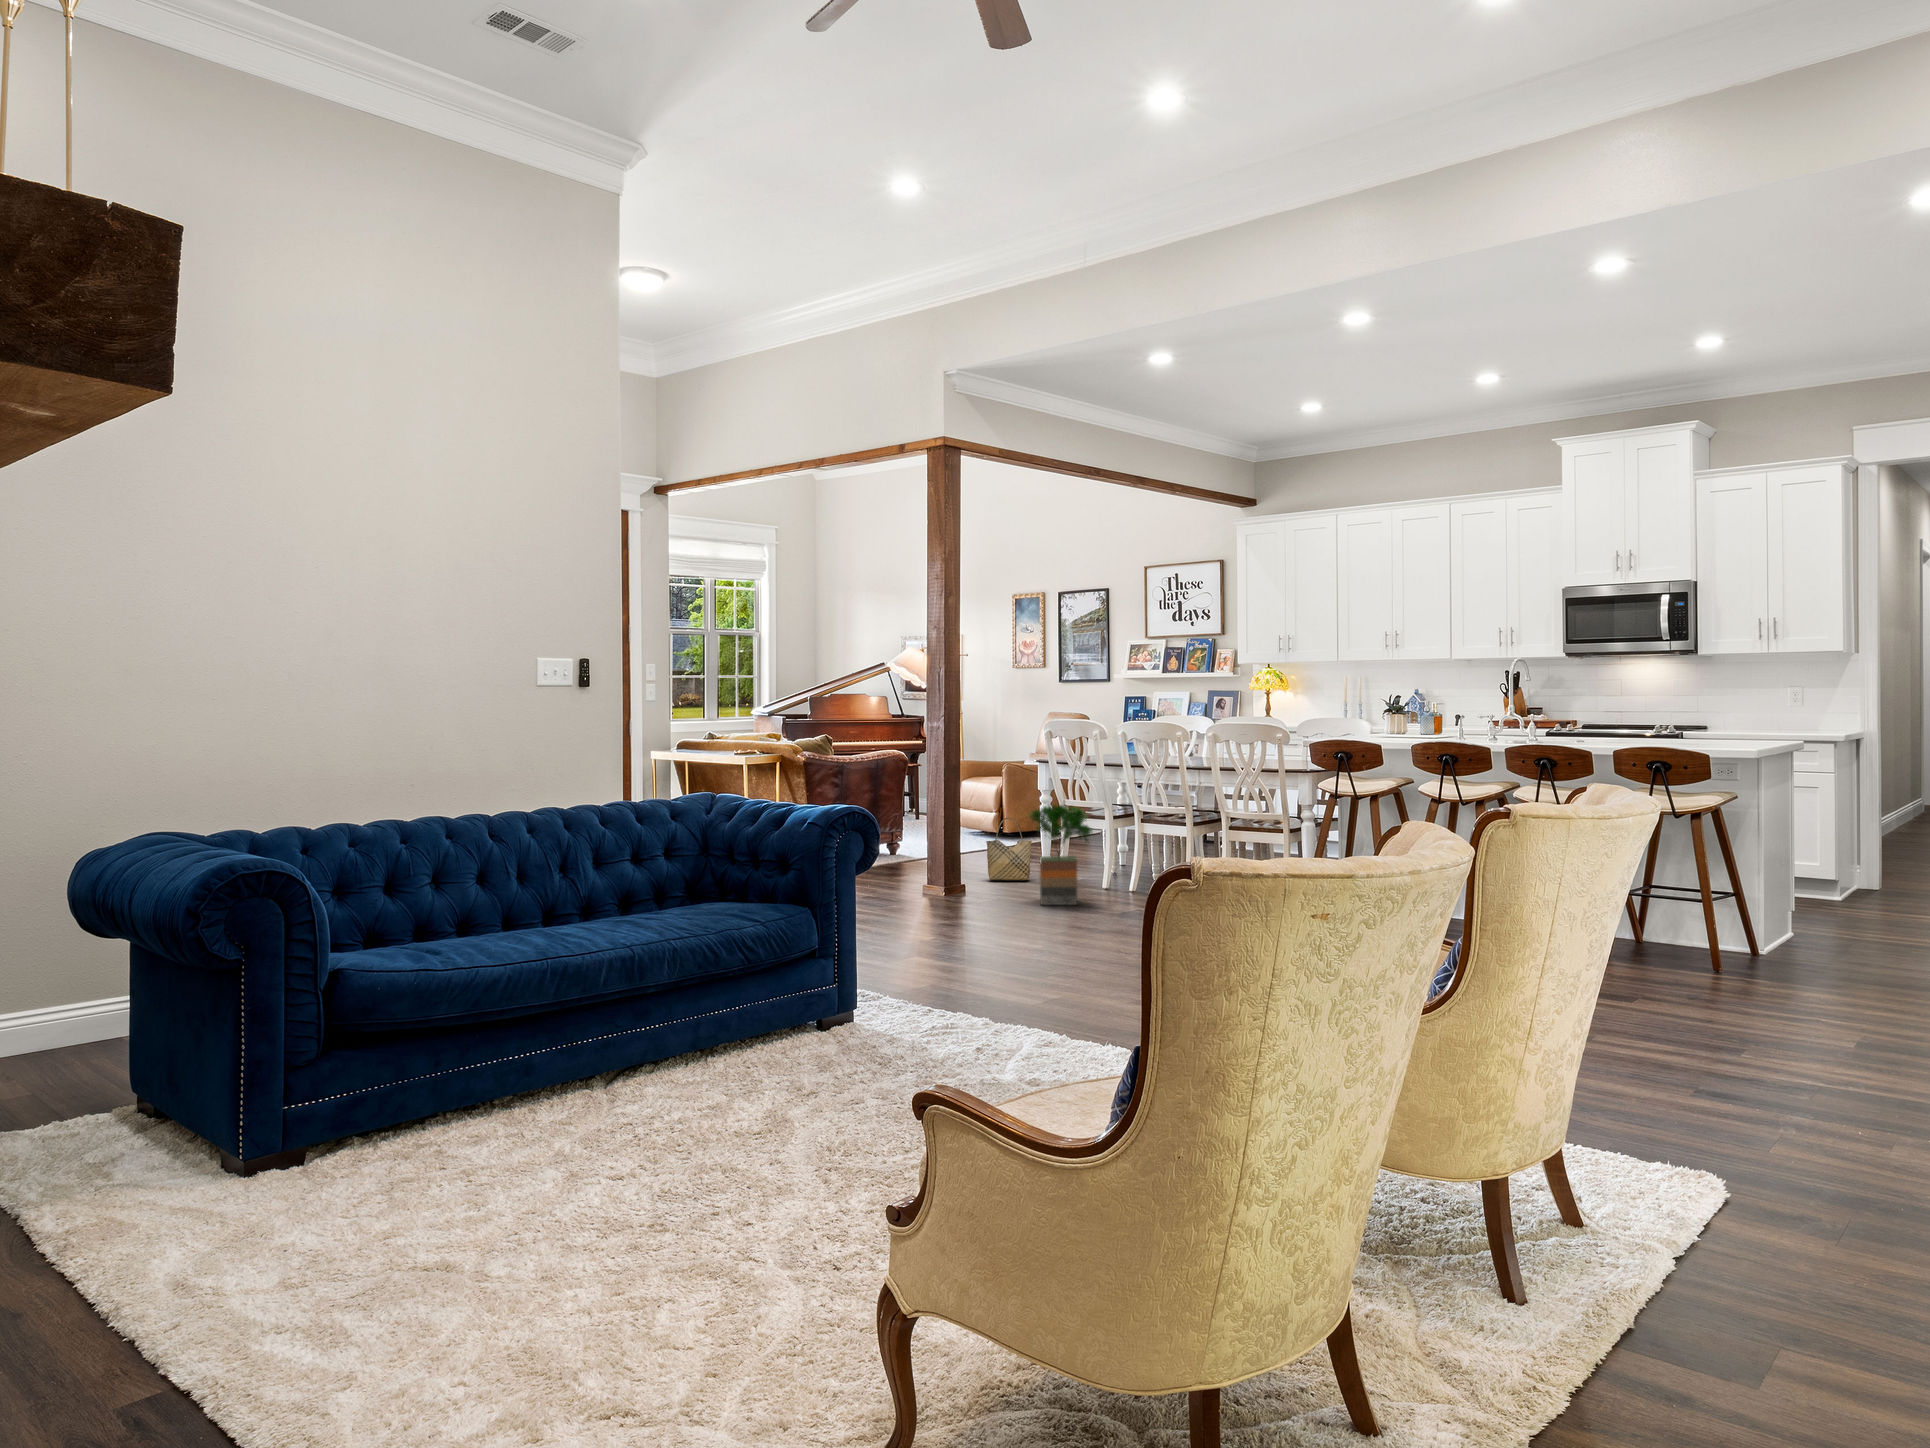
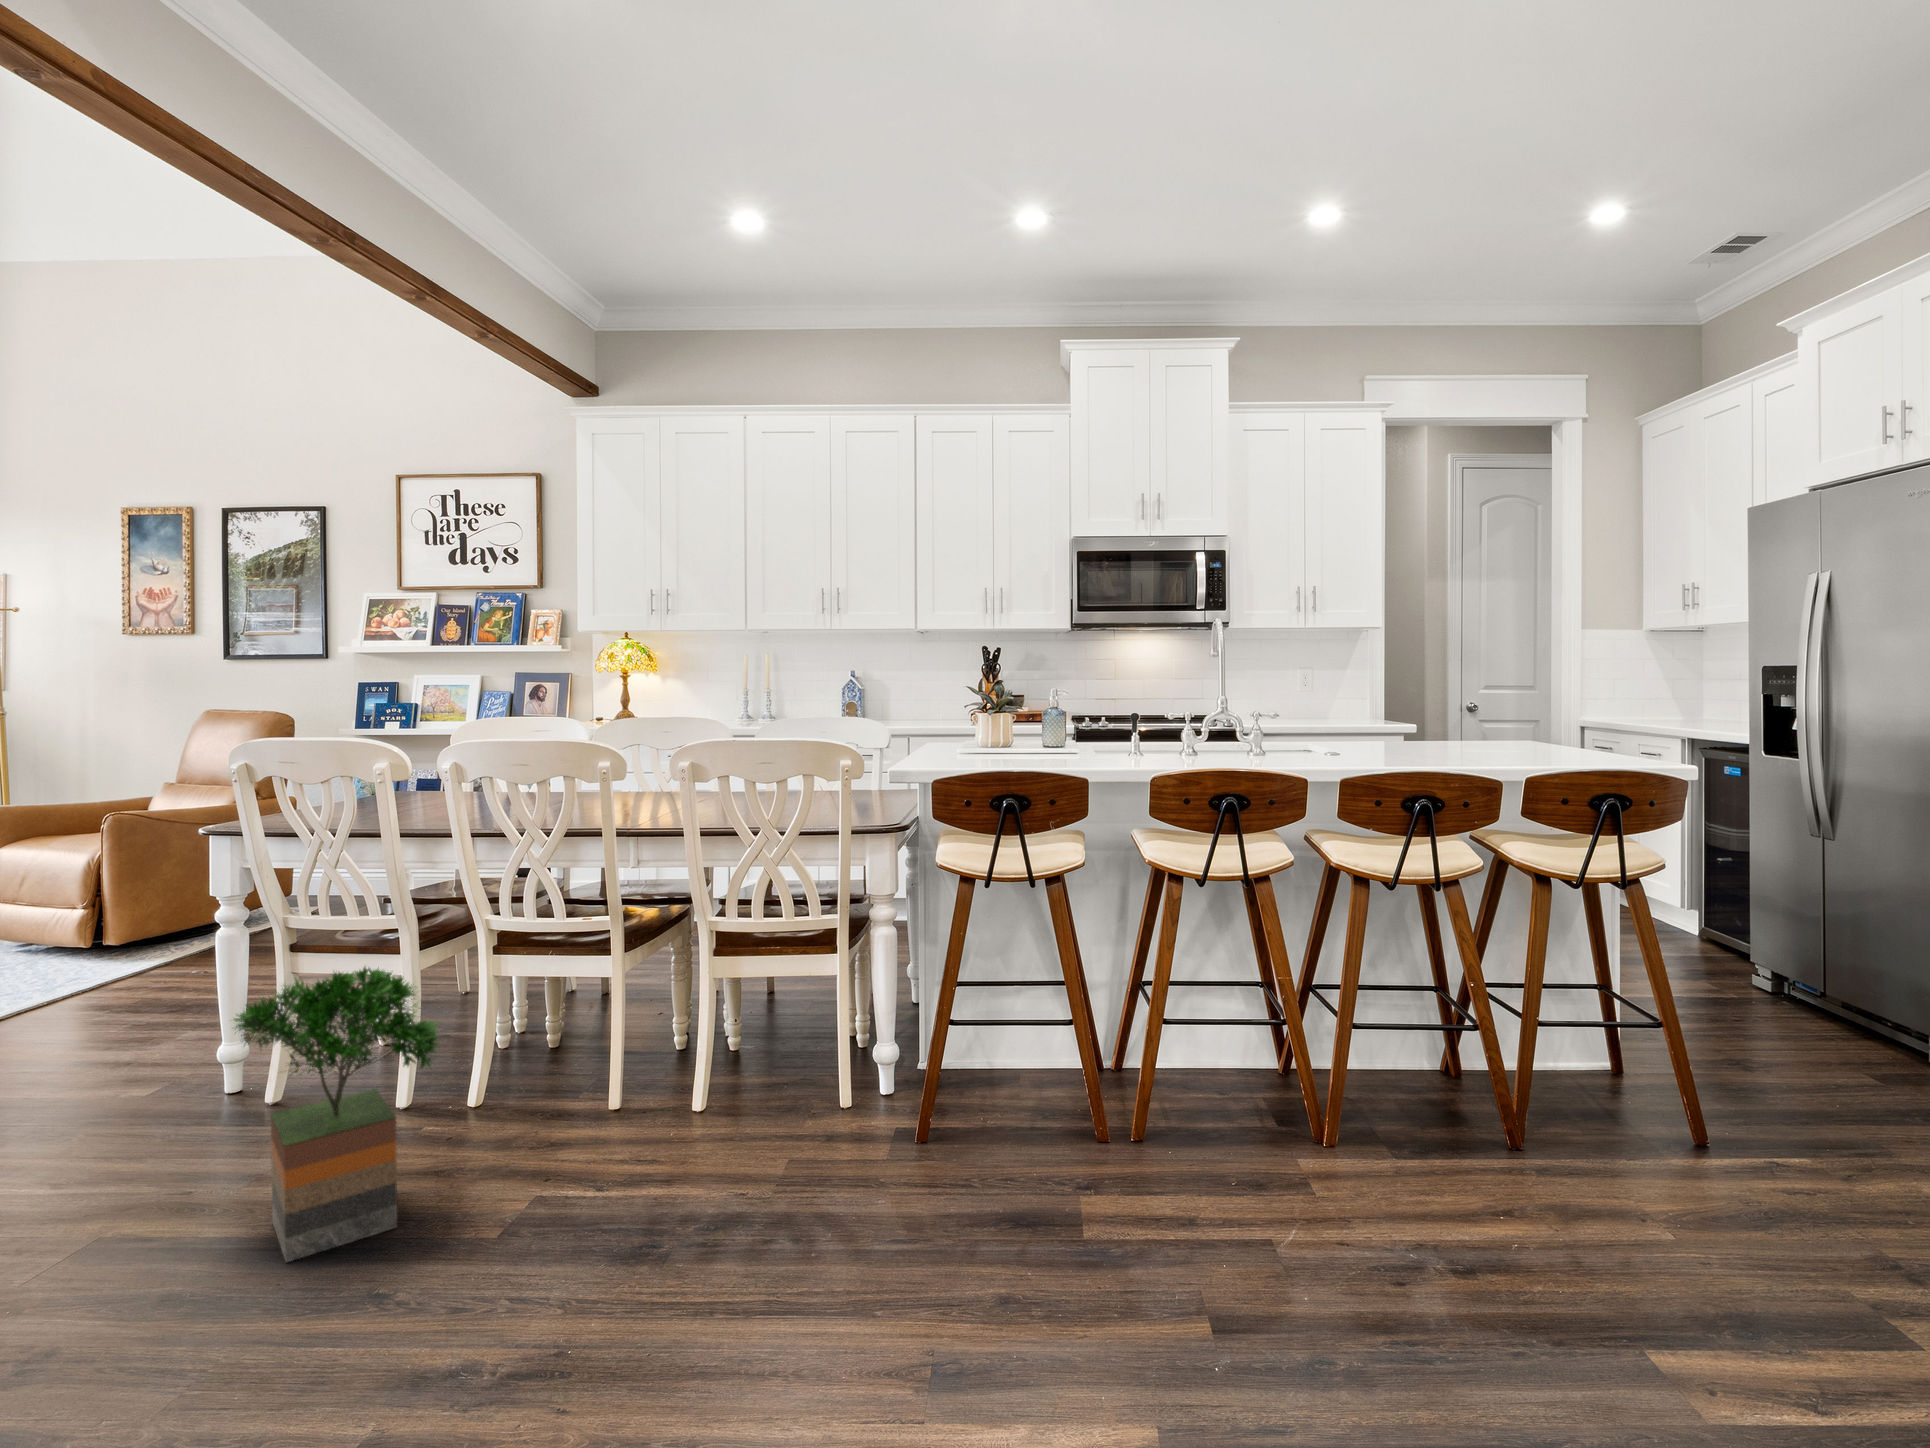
woven basket: present [986,818,1032,881] -> none [78,981,220,1150]

